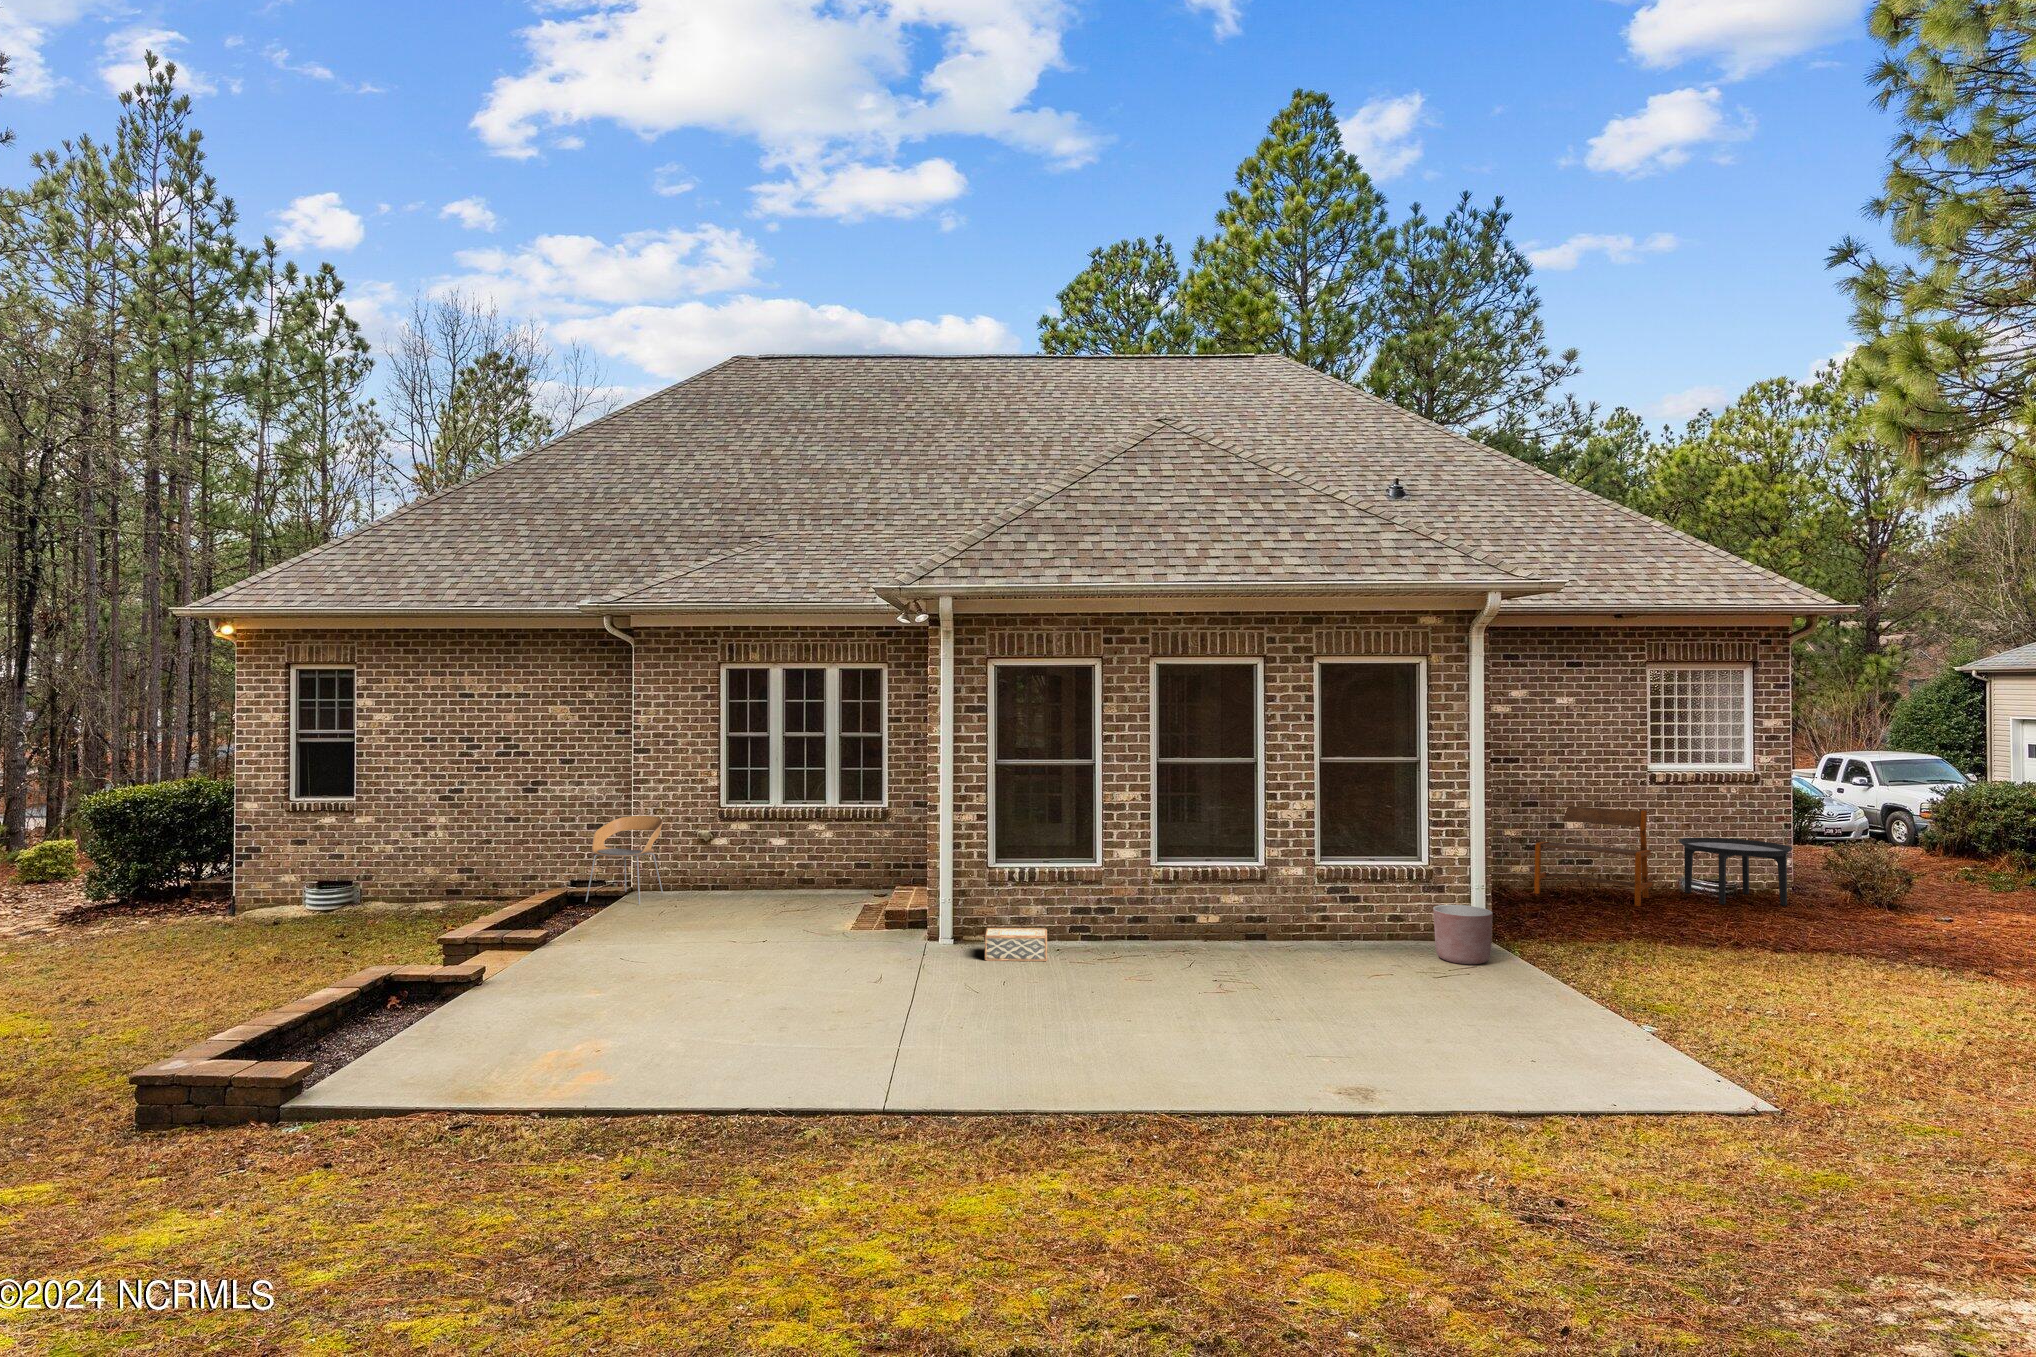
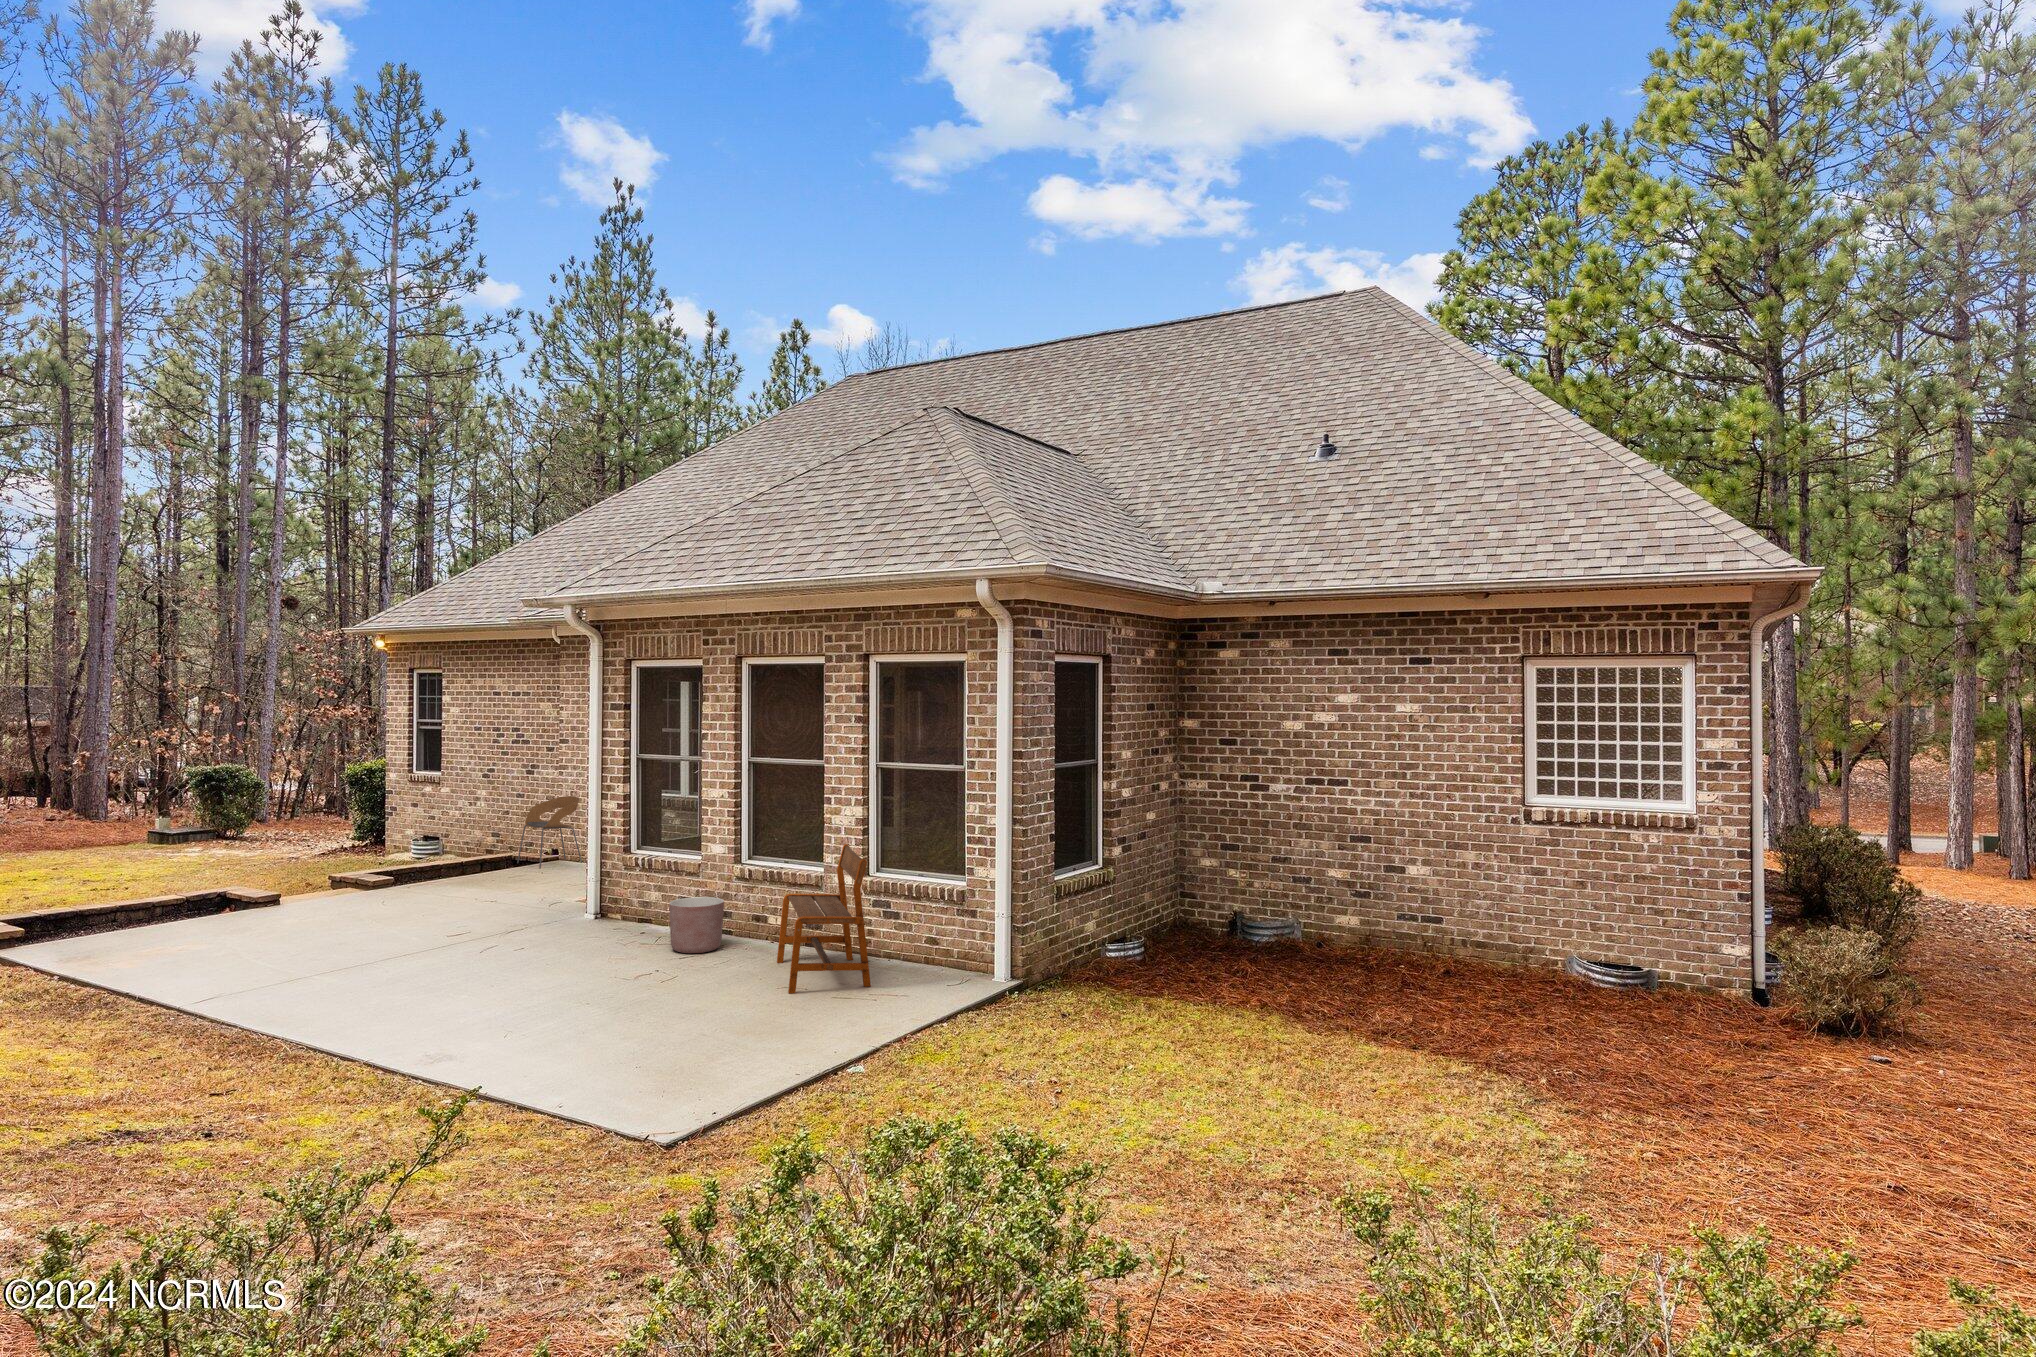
bench: present [1534,806,1652,906] -> present [777,844,871,994]
round table: present [1678,838,1793,906] -> none [1534,901,1684,1007]
planter: present [1433,905,1493,964] -> present [669,897,724,953]
woven basket: present [985,928,1047,961] -> none [593,907,656,940]

